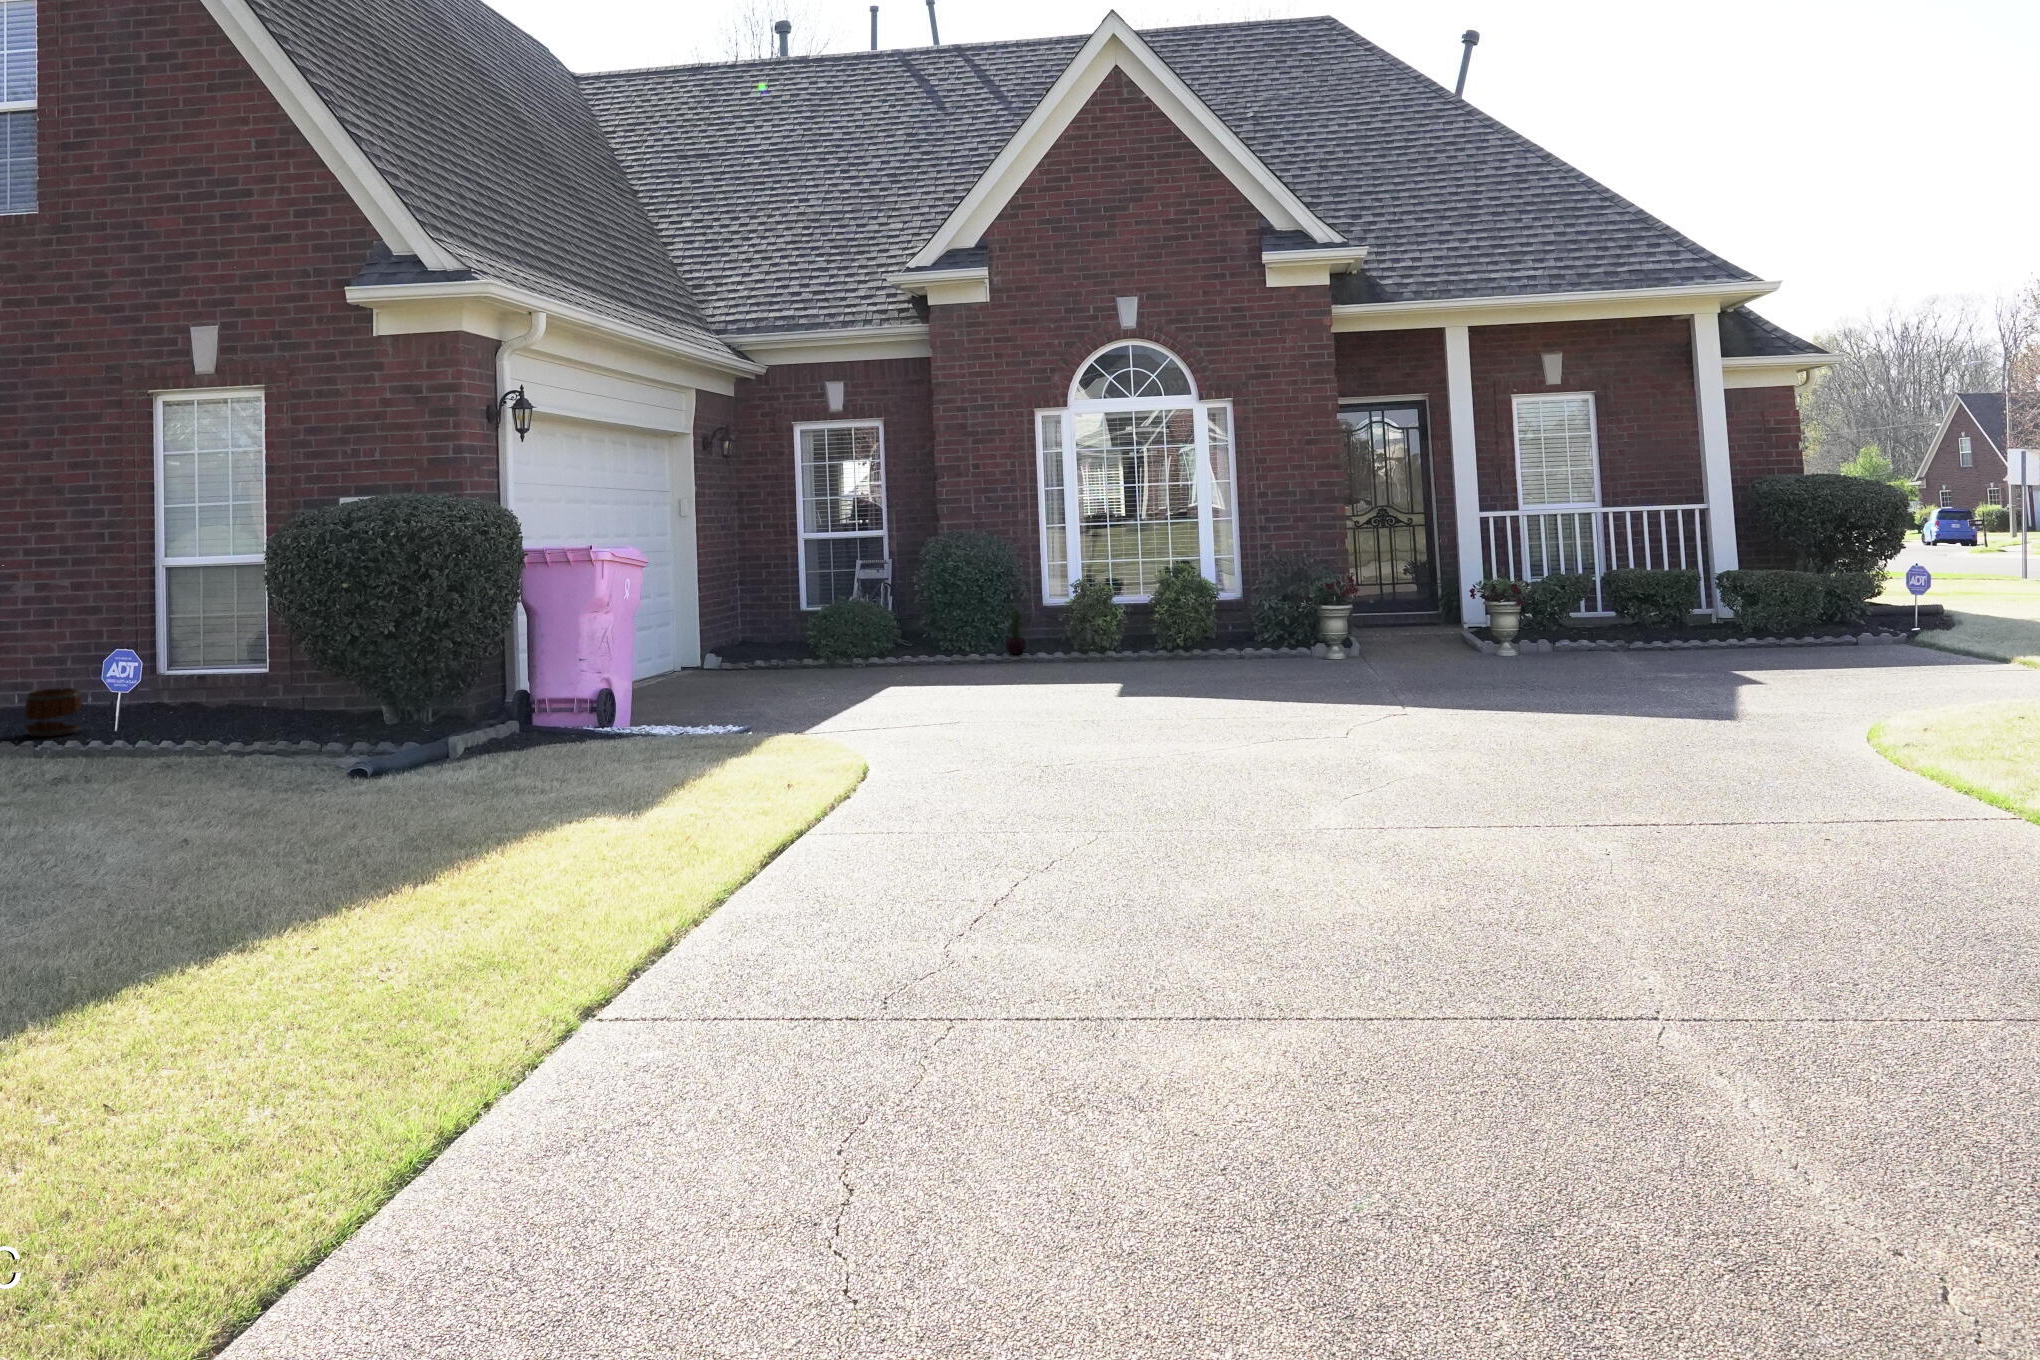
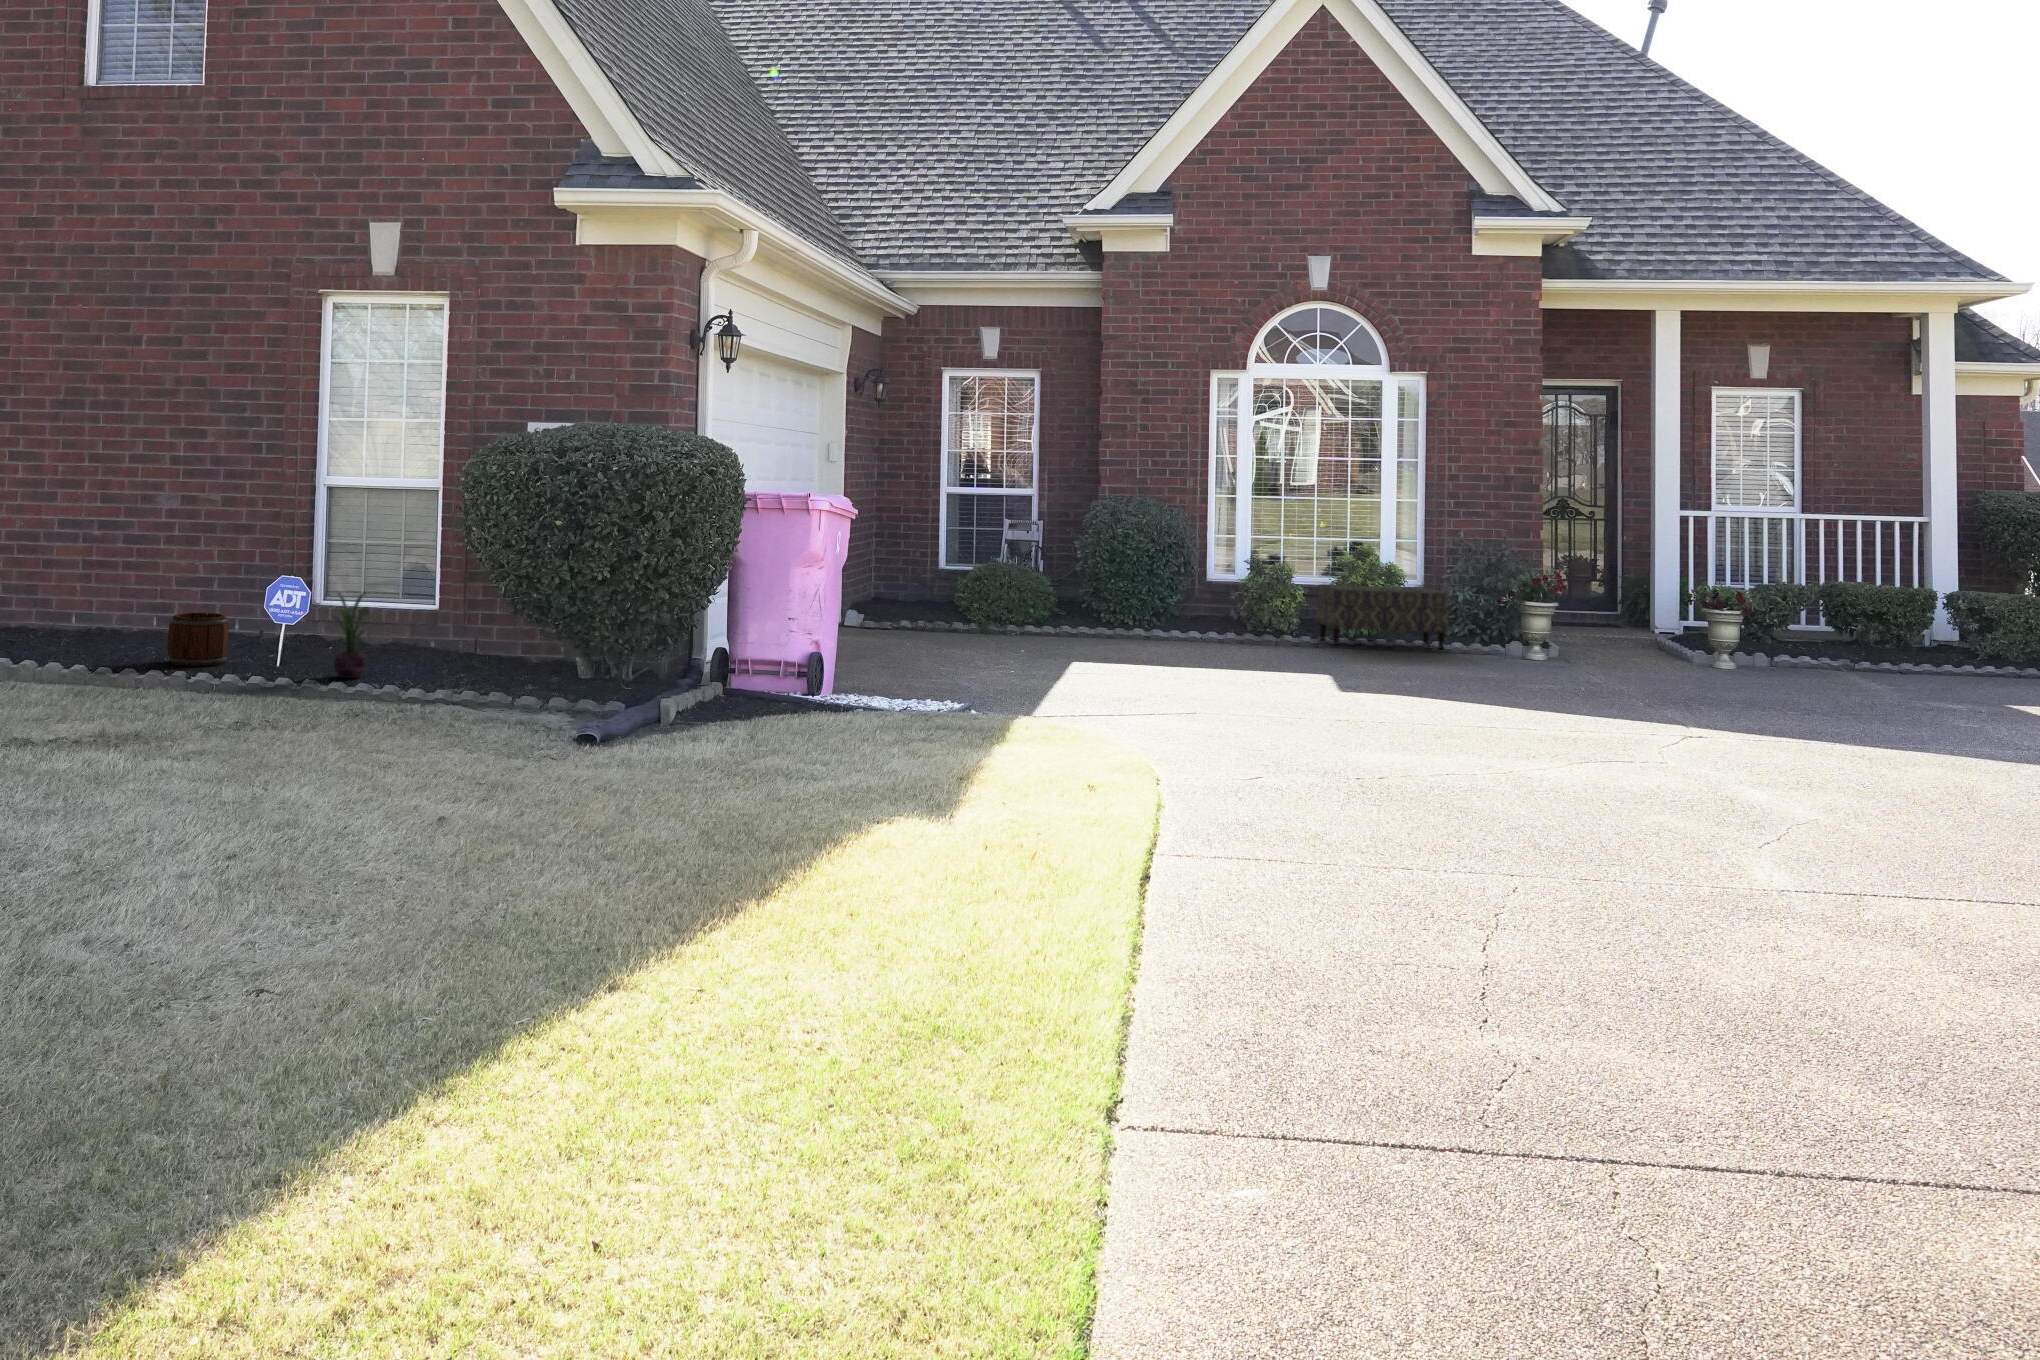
bench: none [1132,598,1249,656] -> present [1317,584,1449,649]
decorative plant: present [994,600,1034,654] -> present [328,592,369,678]

